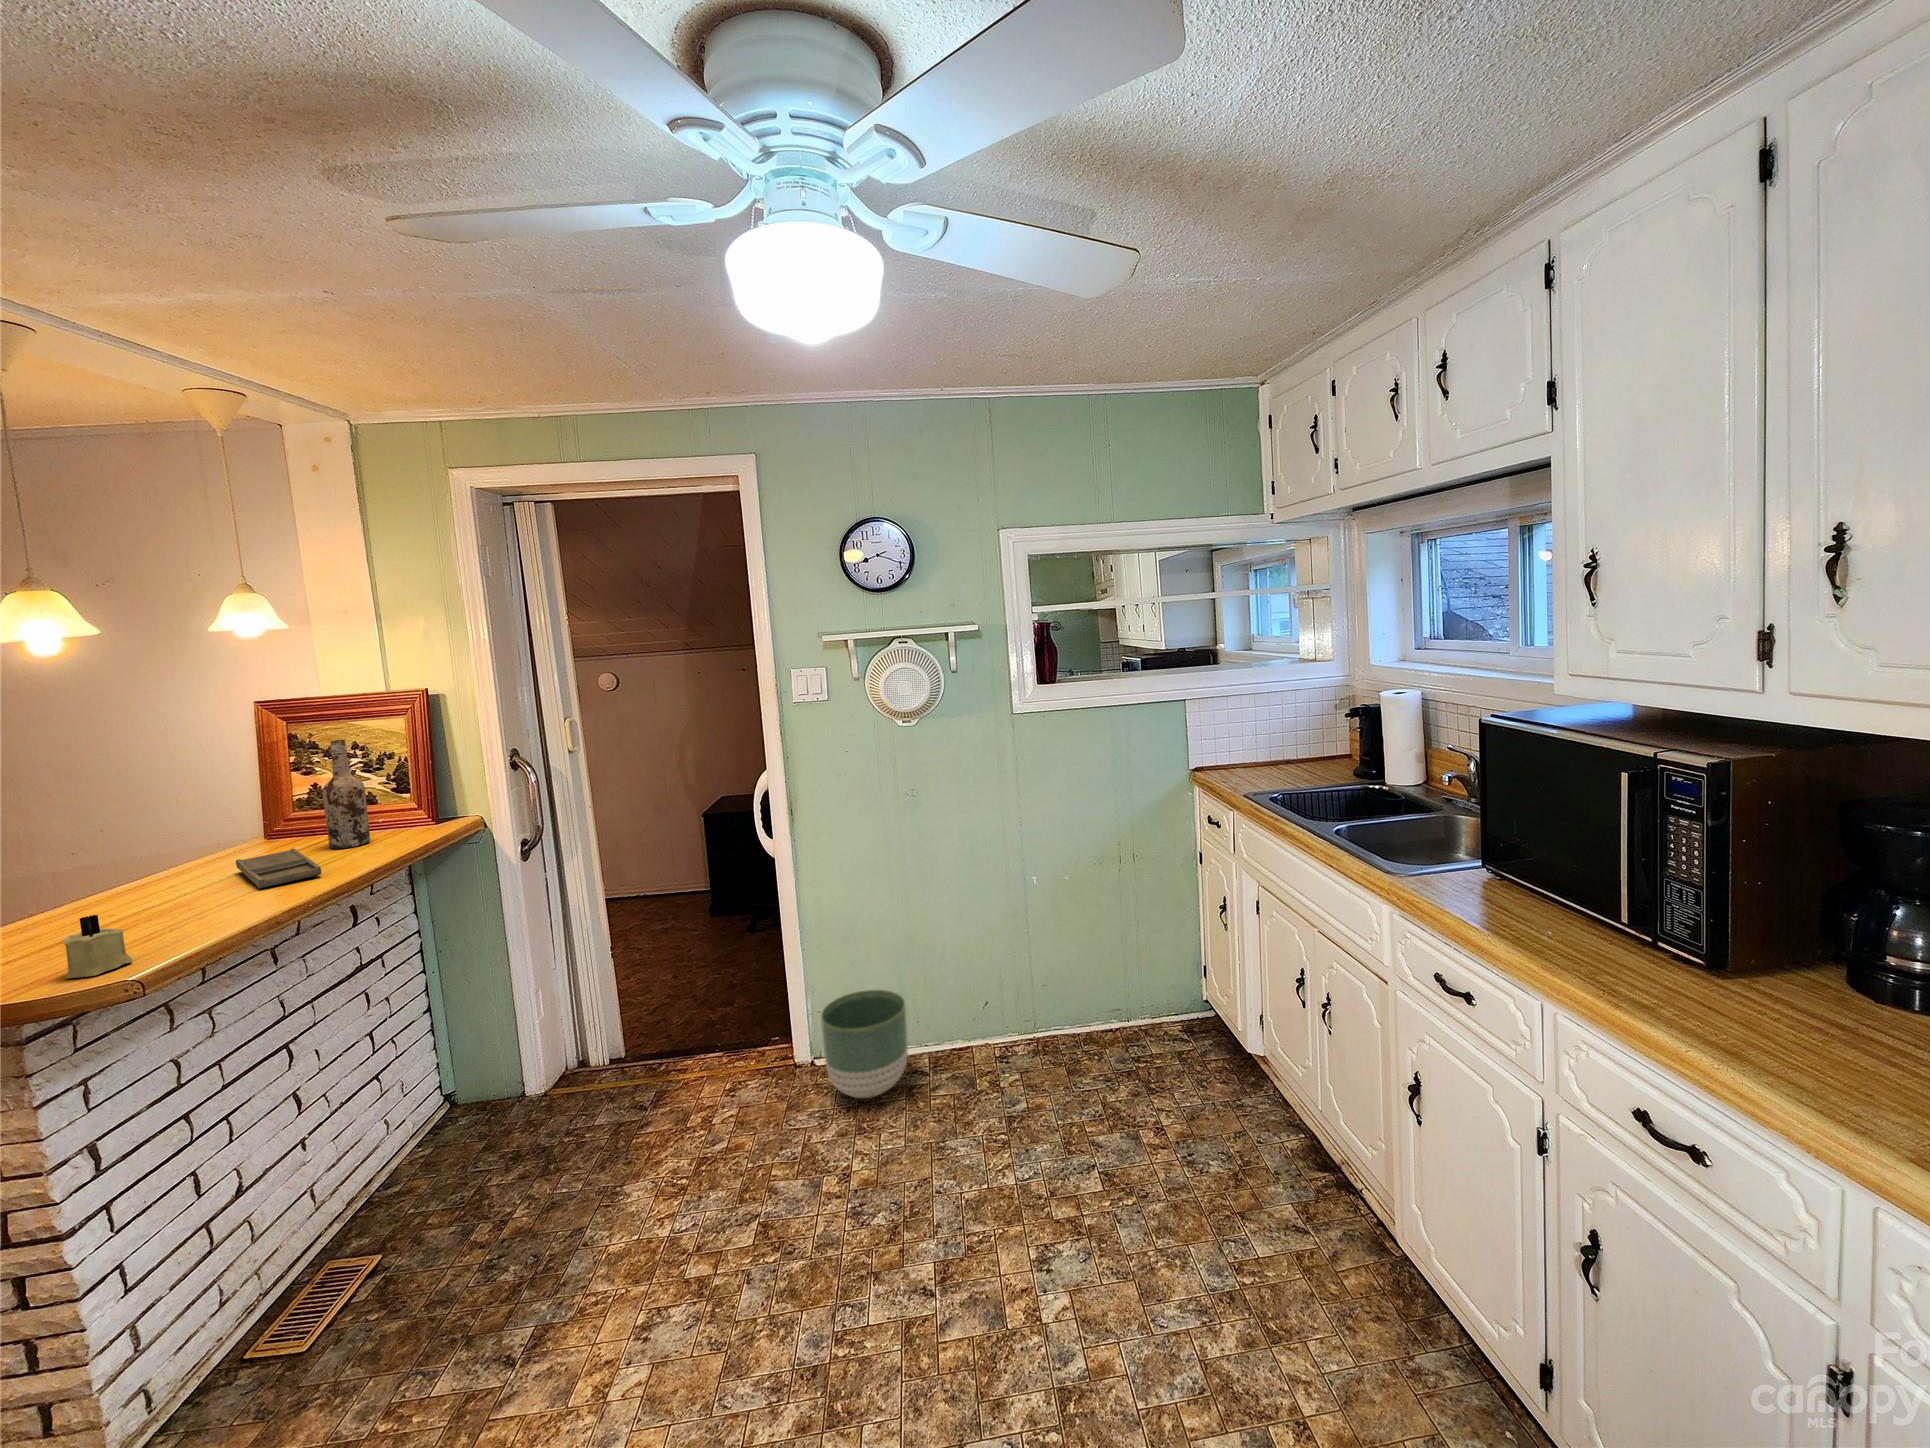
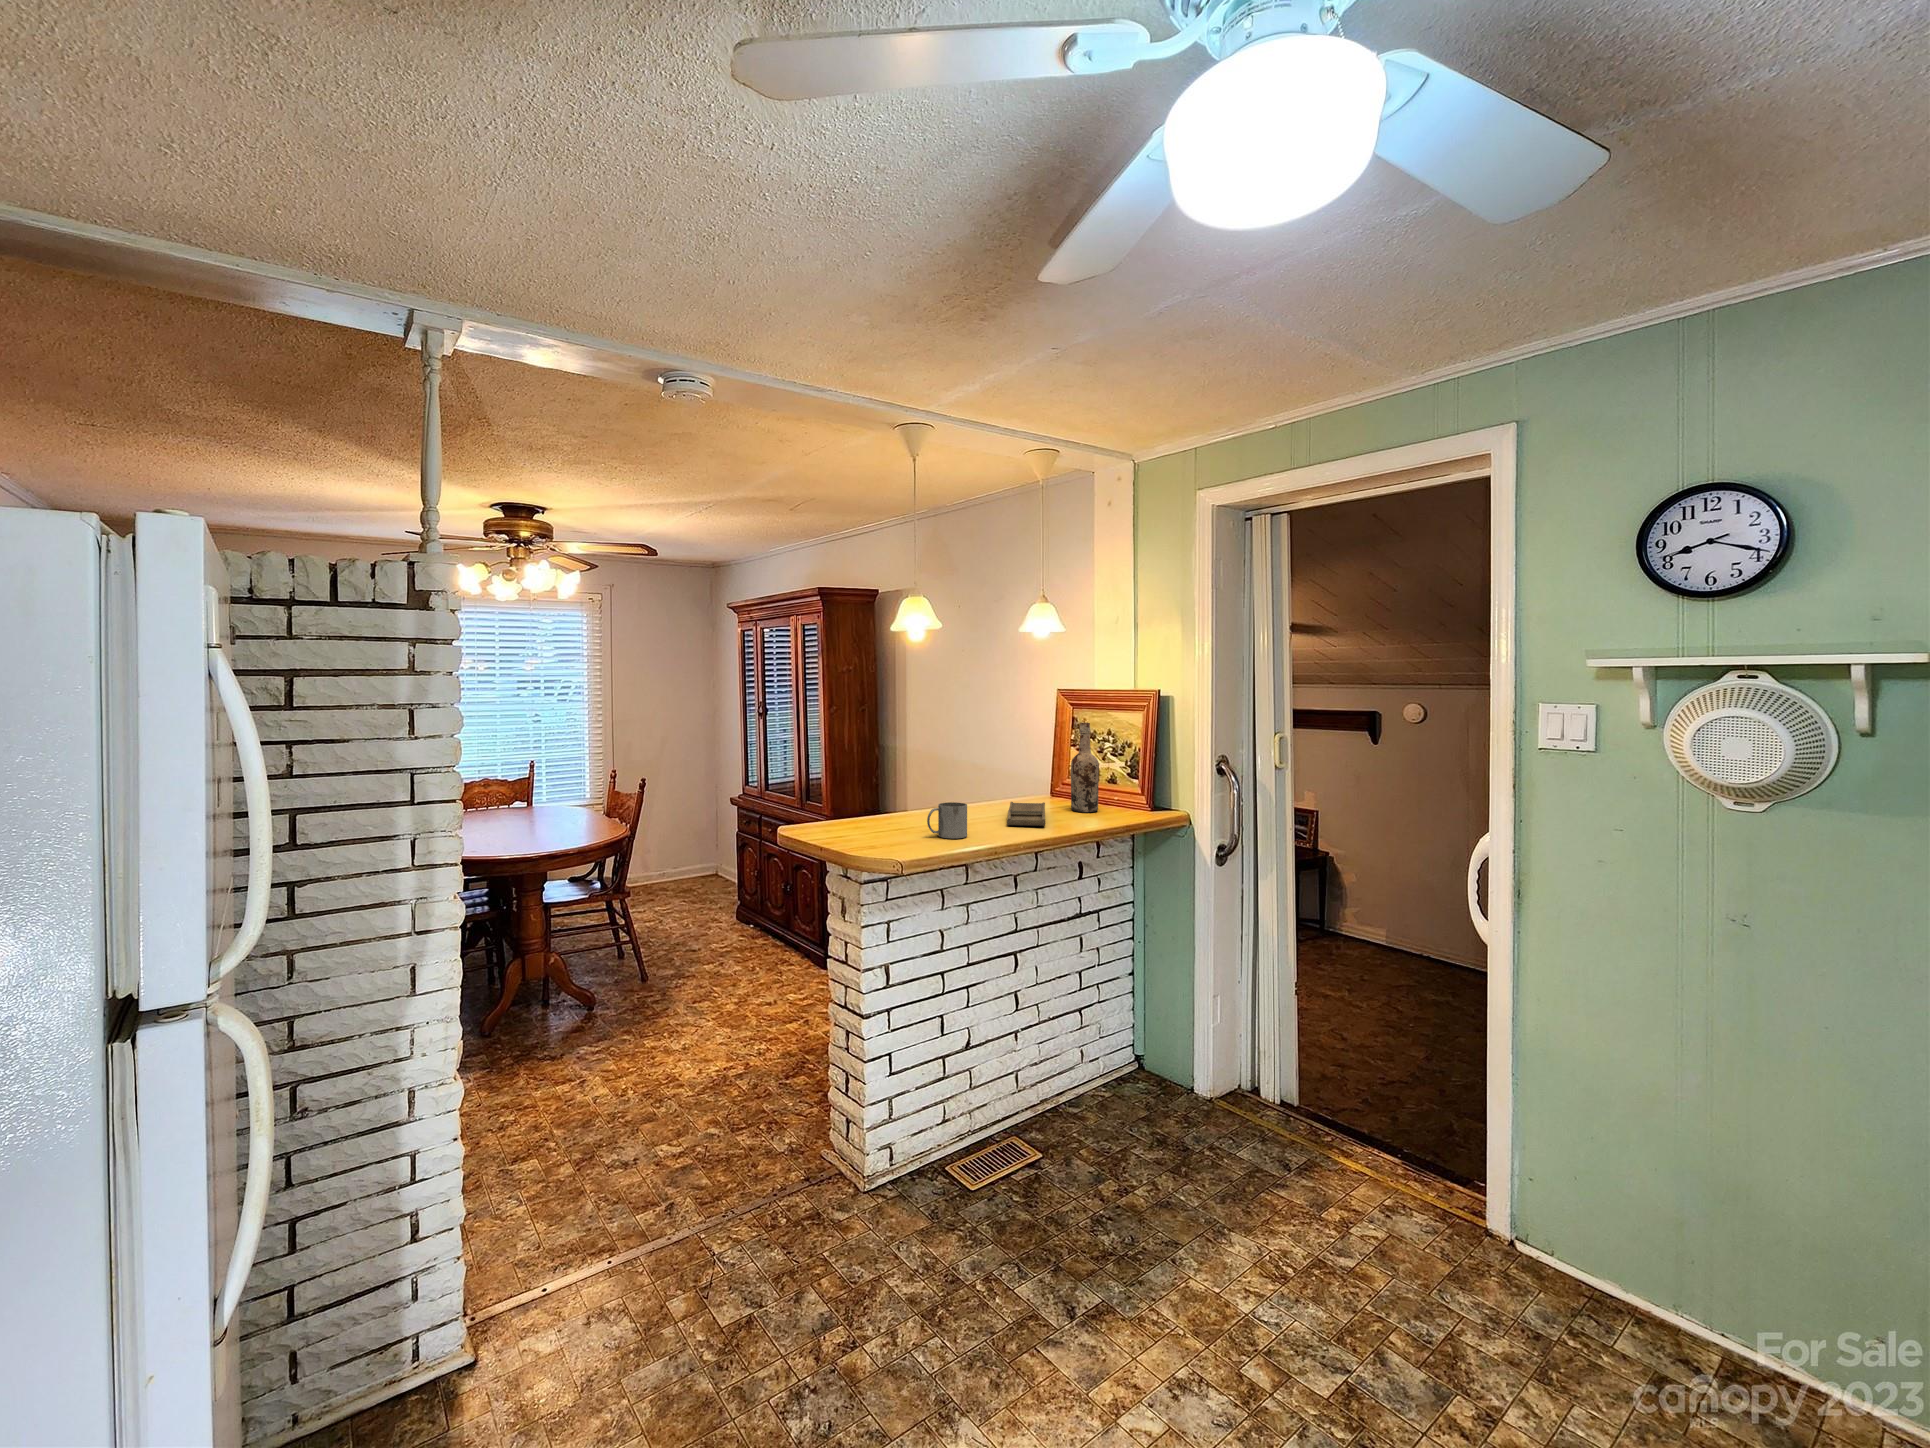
mug: none [132,876,211,933] -> present [927,802,967,838]
candle: present [63,915,132,978] -> none [882,811,912,851]
planter: present [821,990,908,1098] -> none [1515,1174,1673,1356]

